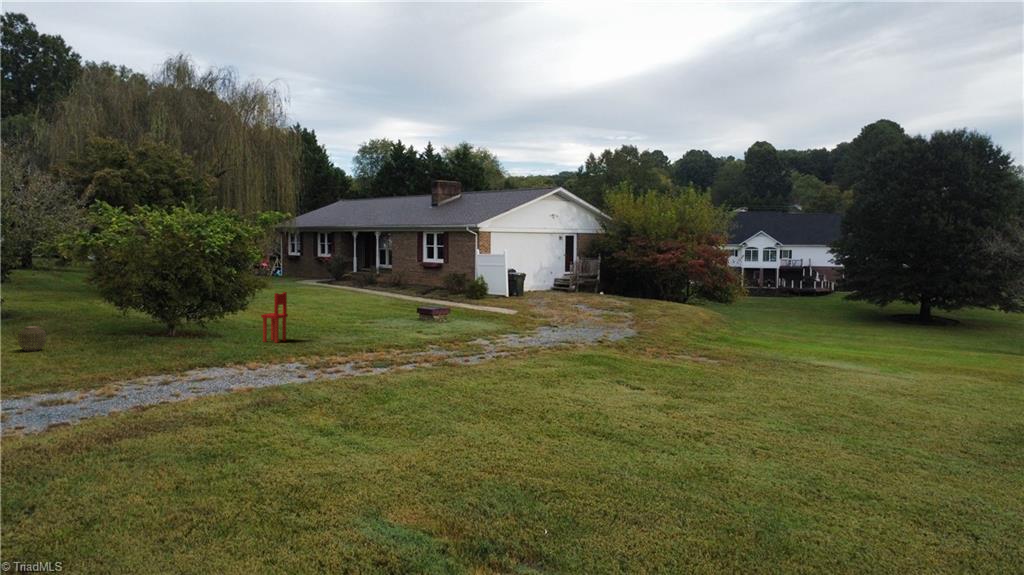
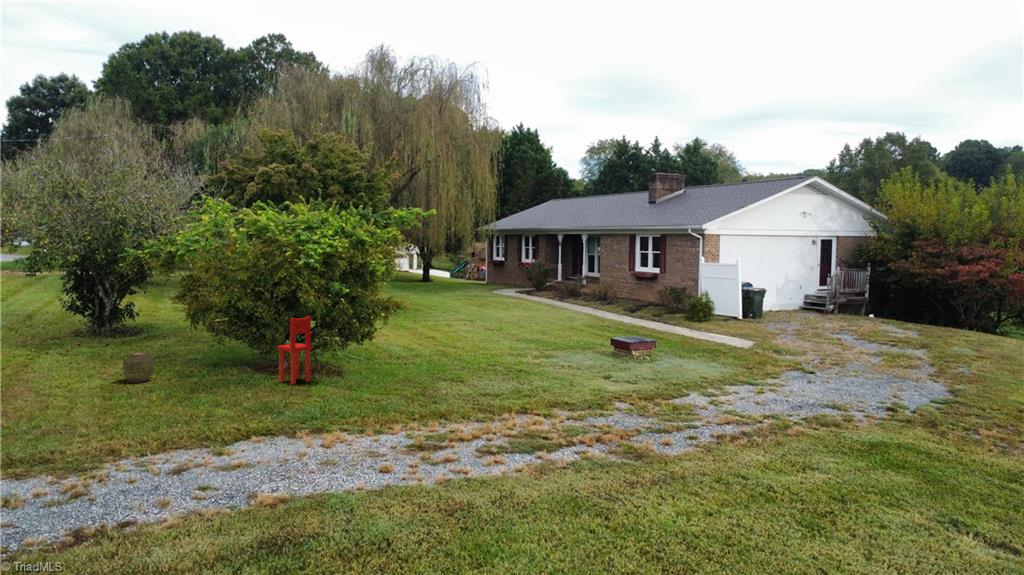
chair: present [261,292,288,343] -> present [277,316,312,384]

